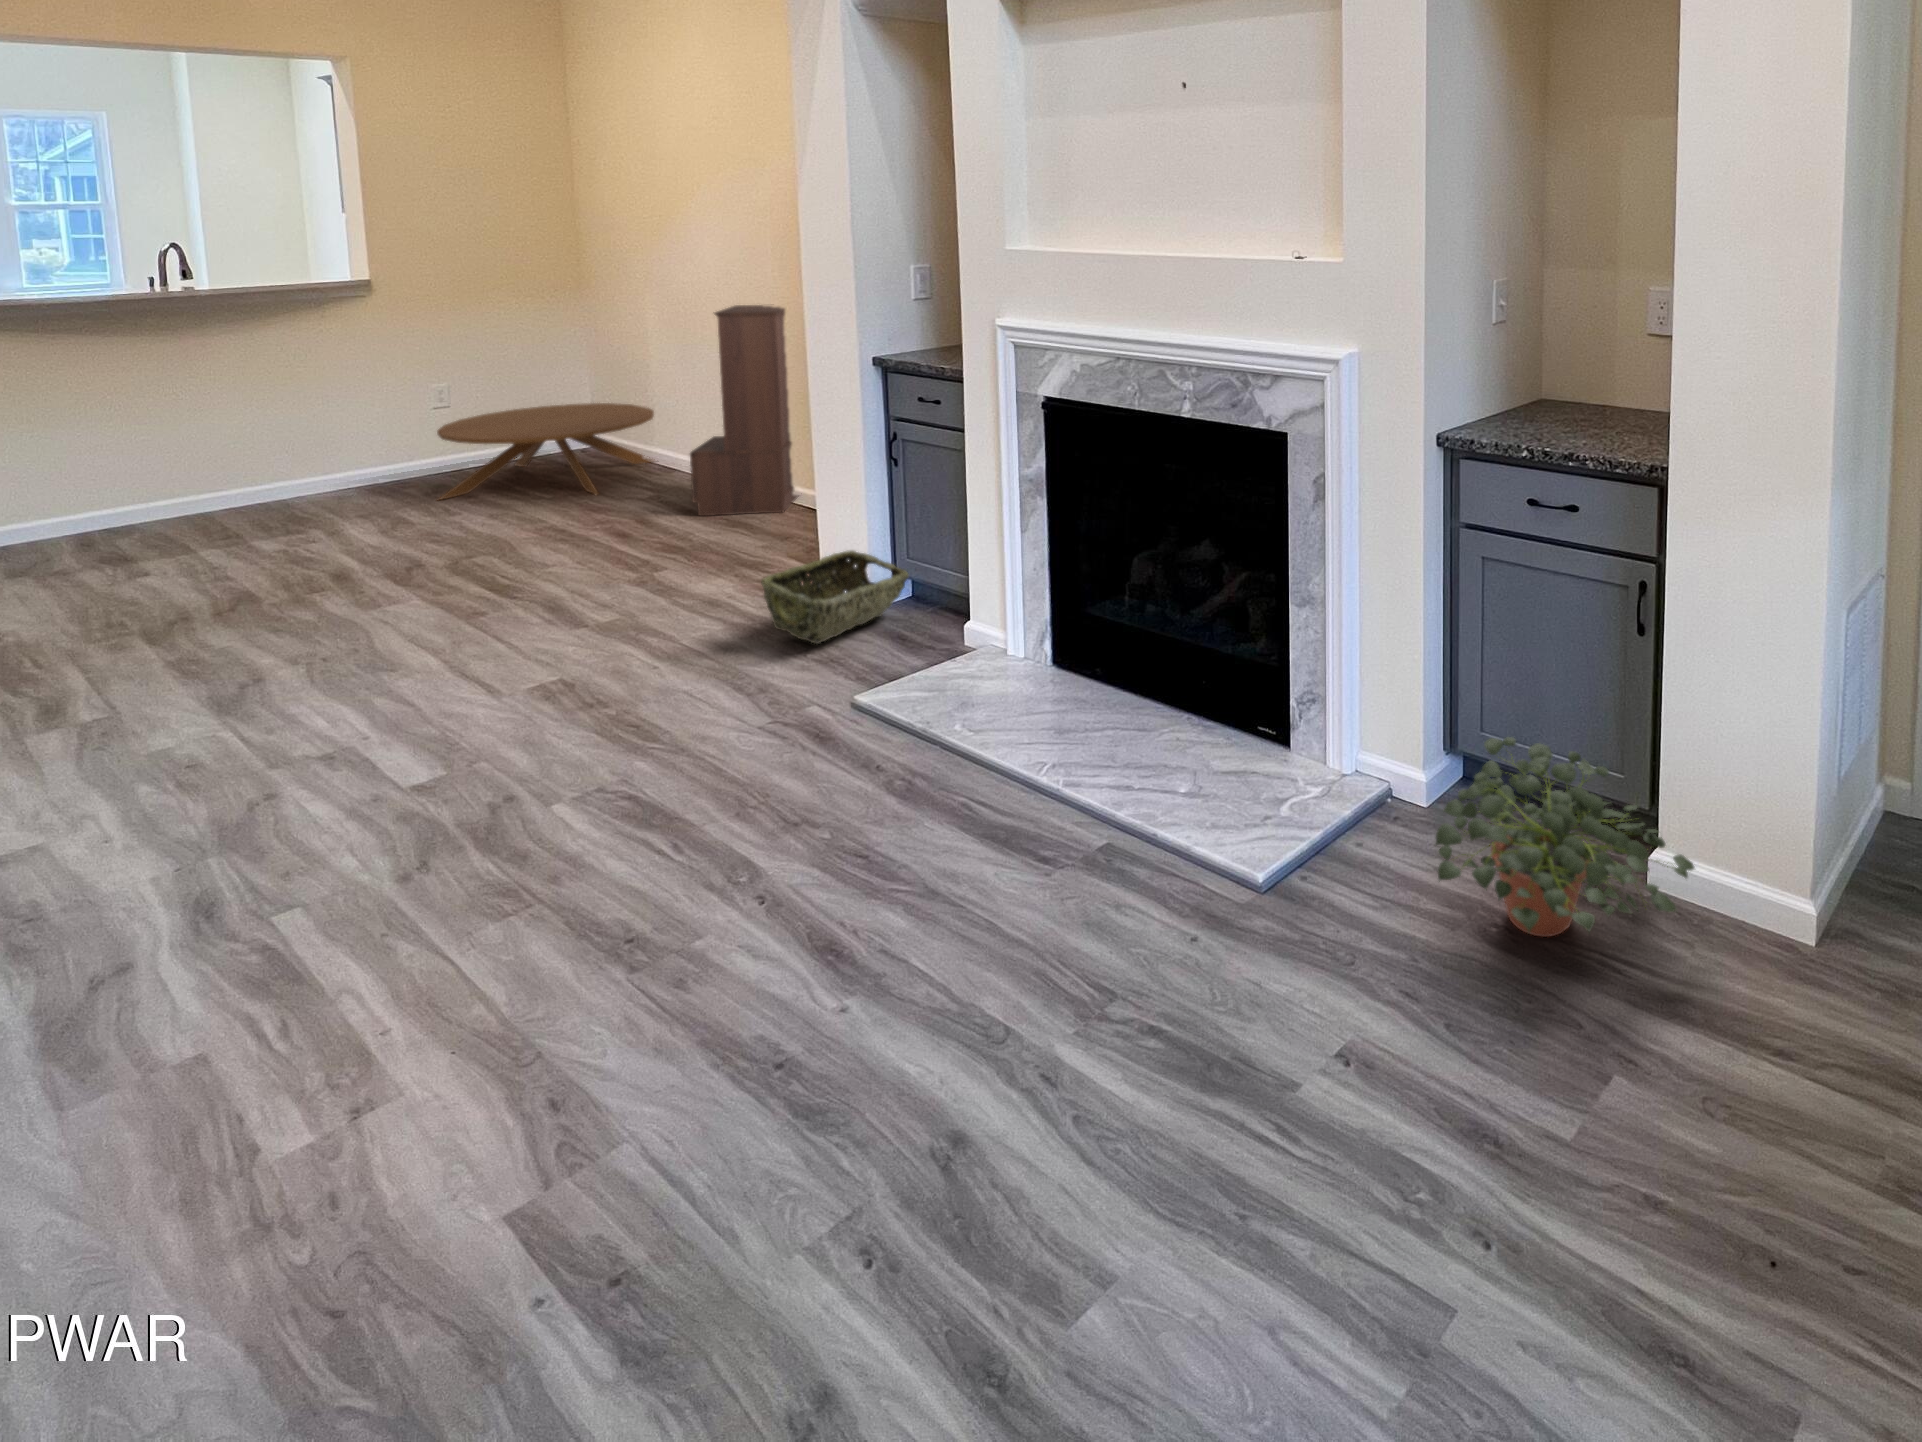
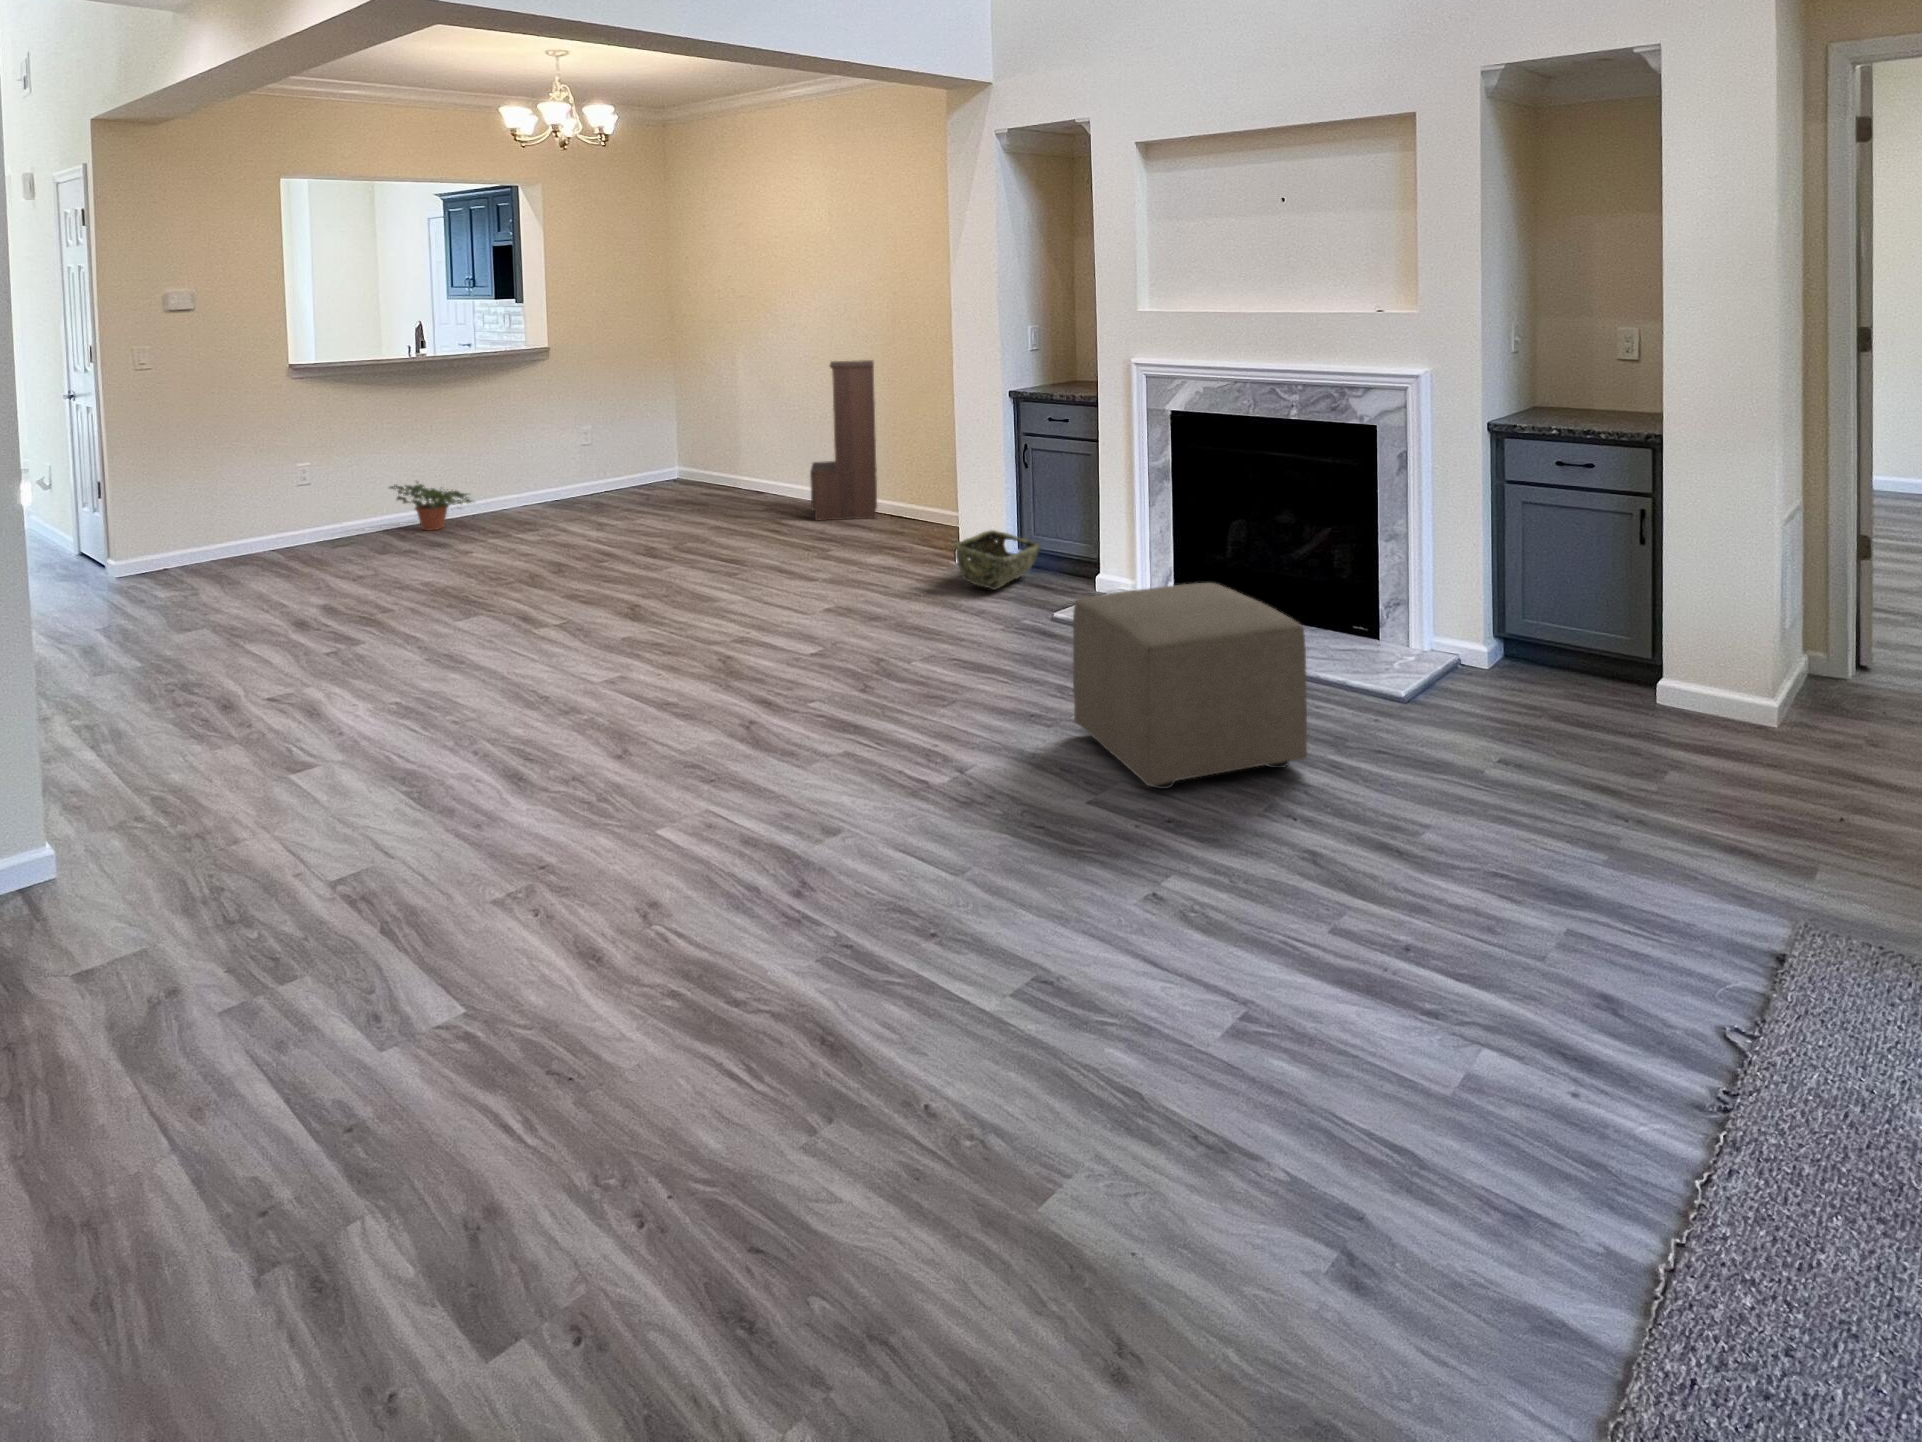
coffee table: present [437,403,654,500] -> none [601,442,746,512]
ottoman: none [594,716,981,1185] -> present [1073,583,1307,789]
potted plant: present [1436,737,1694,937] -> present [390,482,472,531]

